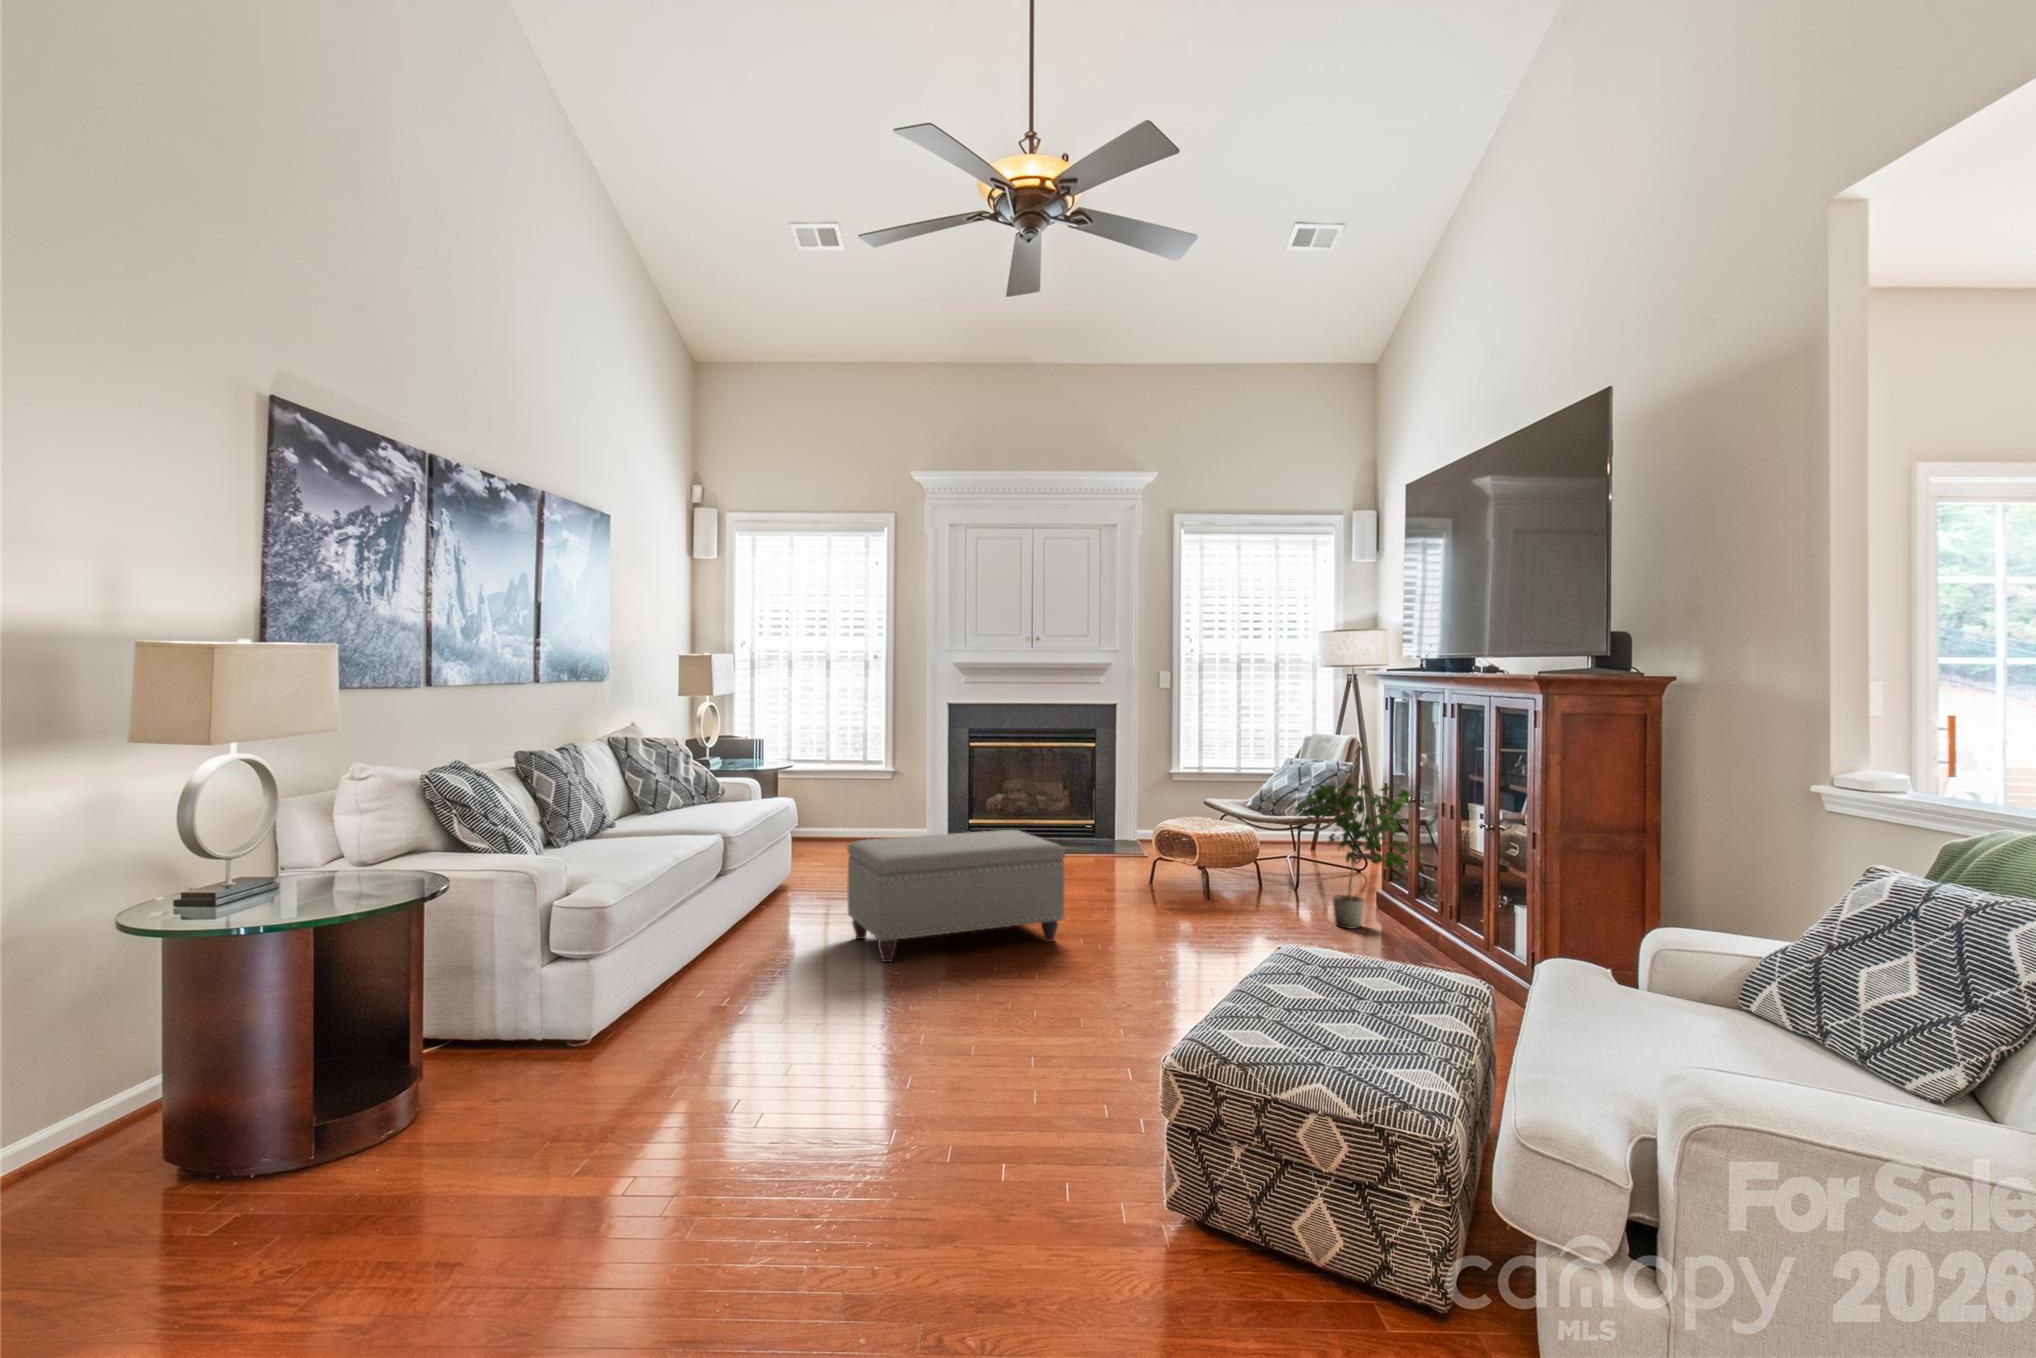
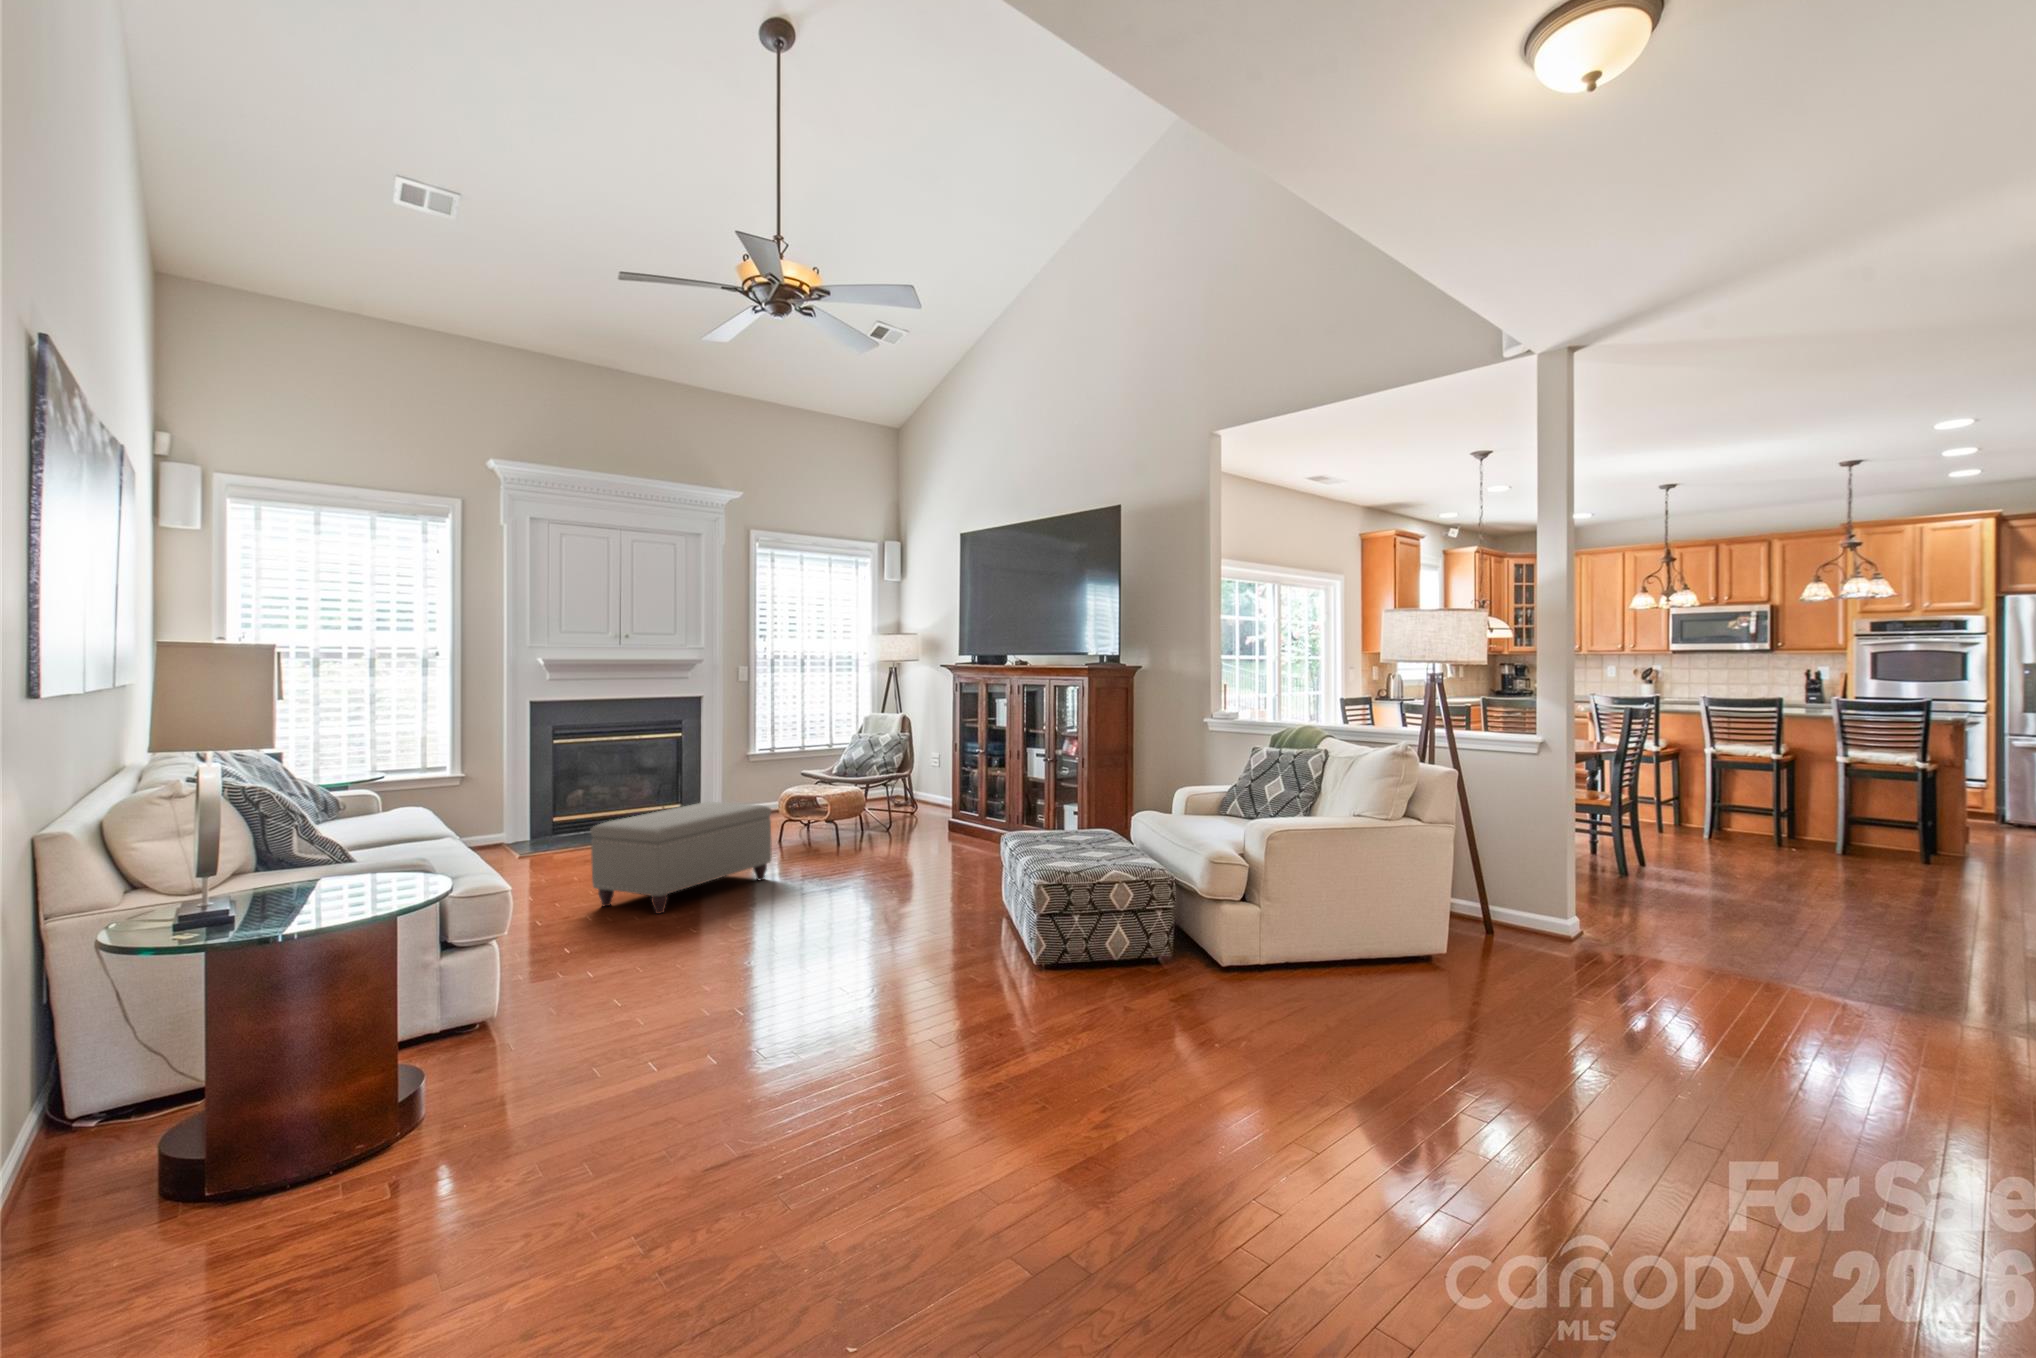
potted plant: present [1295,782,1419,928] -> none [898,742,980,840]

